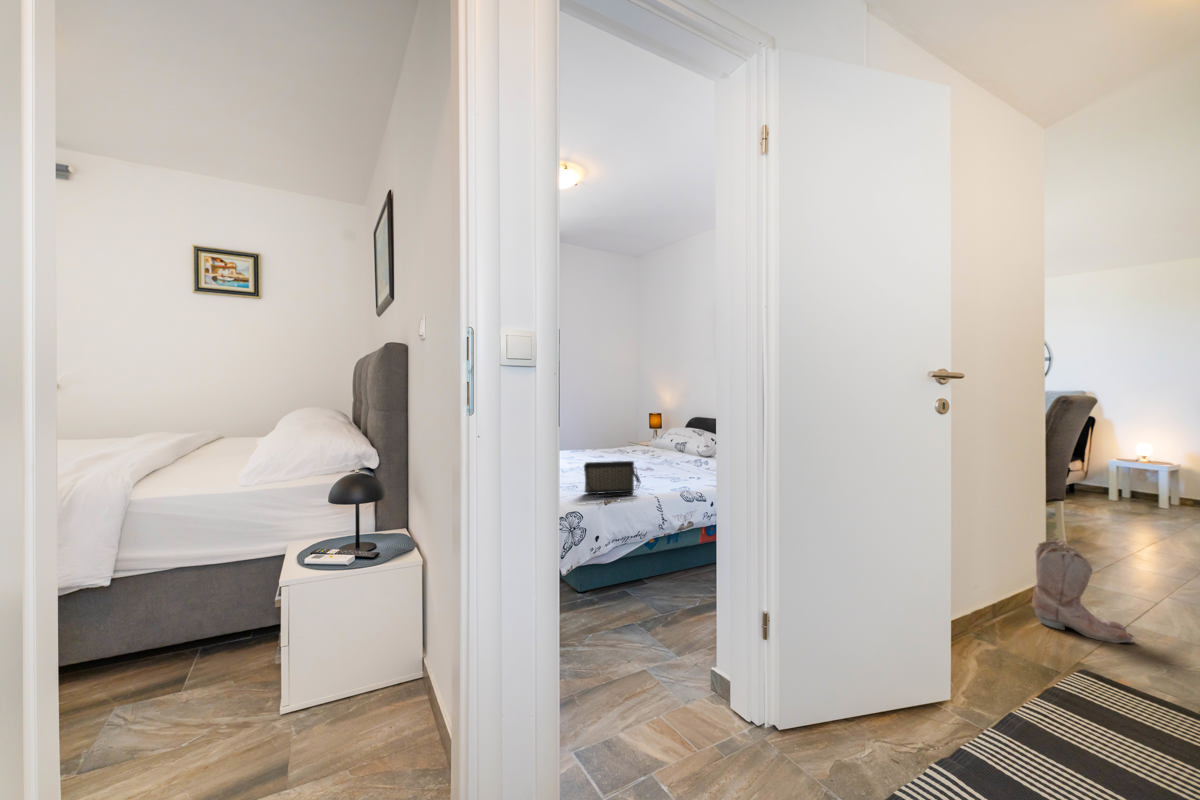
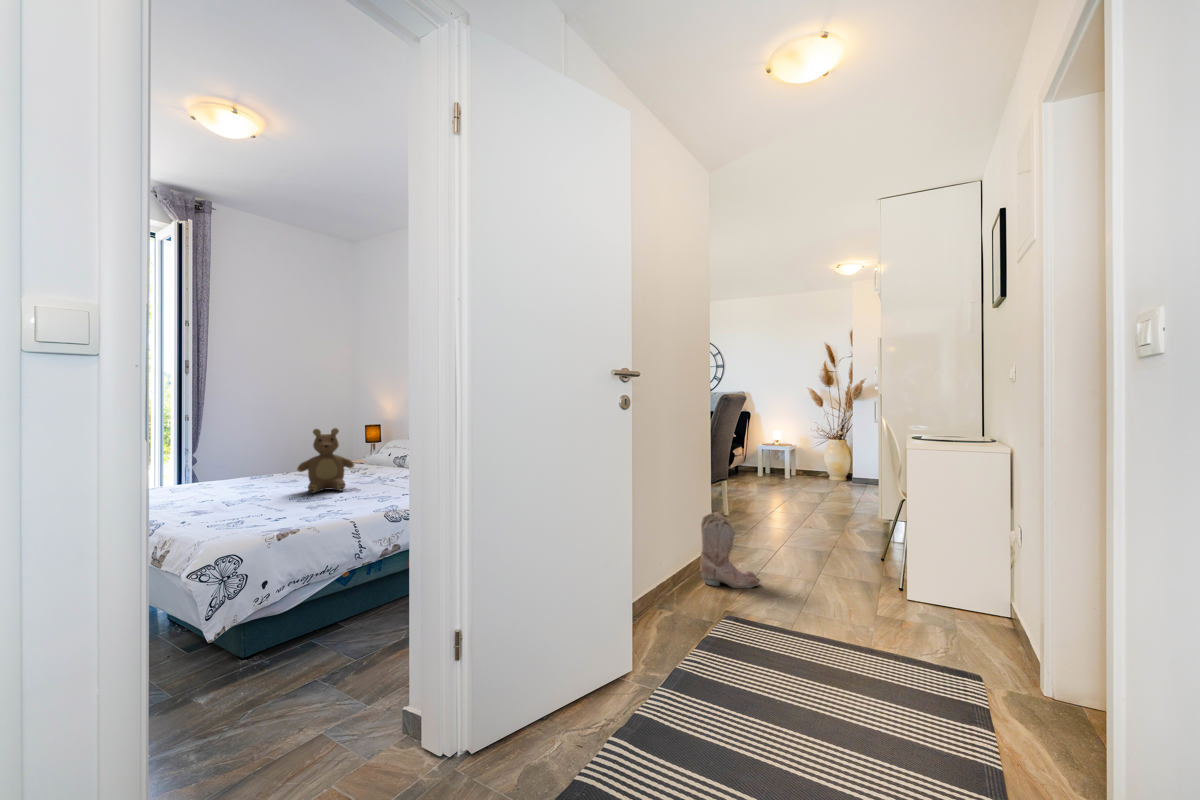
teddy bear: none [606,416,648,469] -> present [297,428,354,493]
handbag: present [584,461,641,496] -> none [248,481,332,528]

